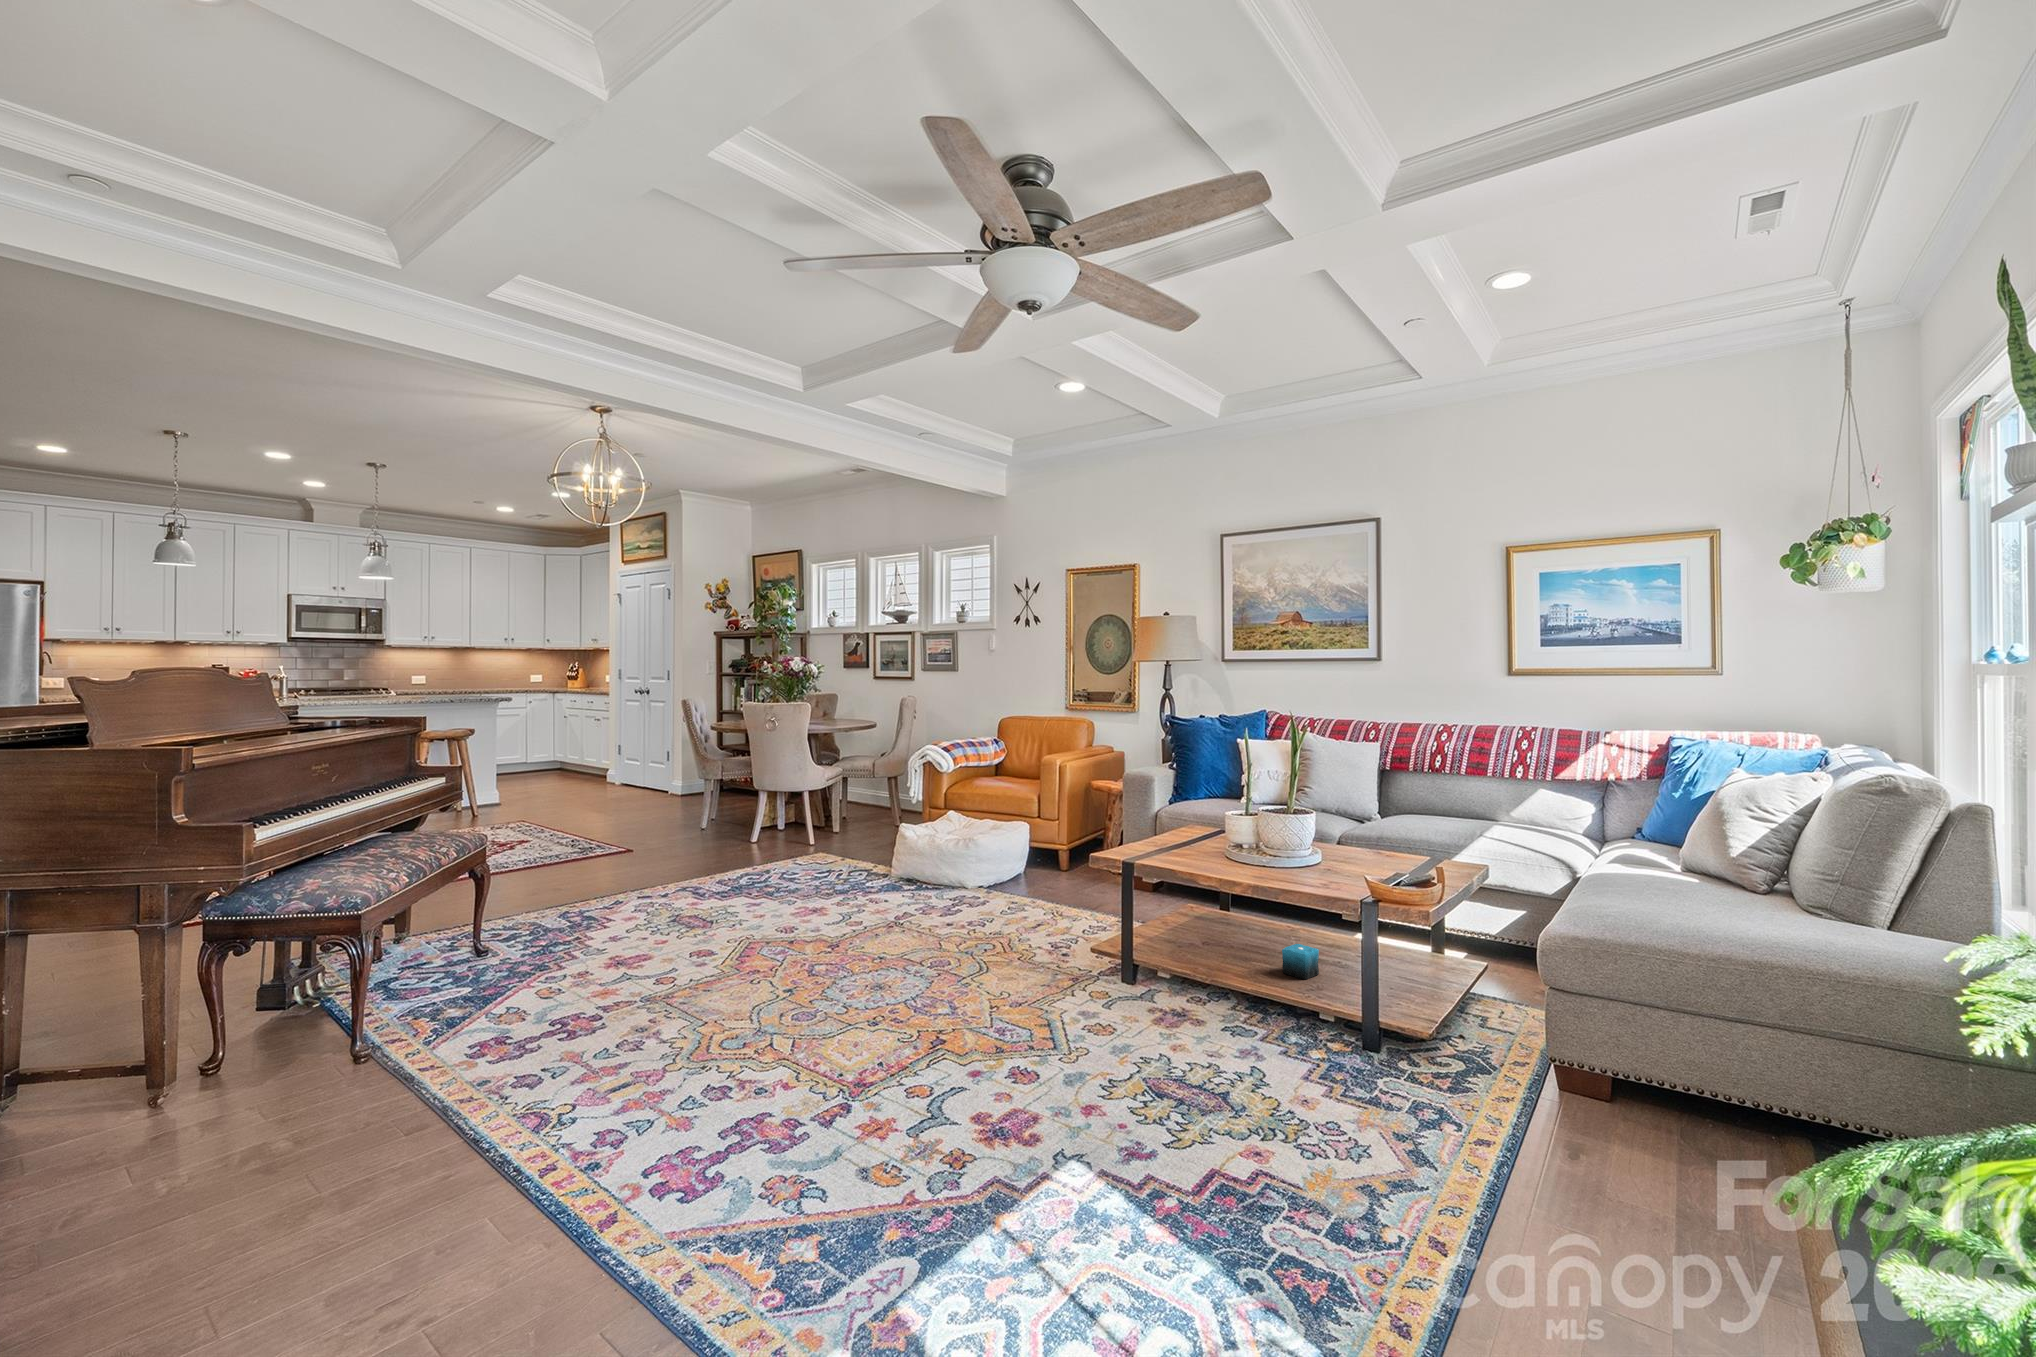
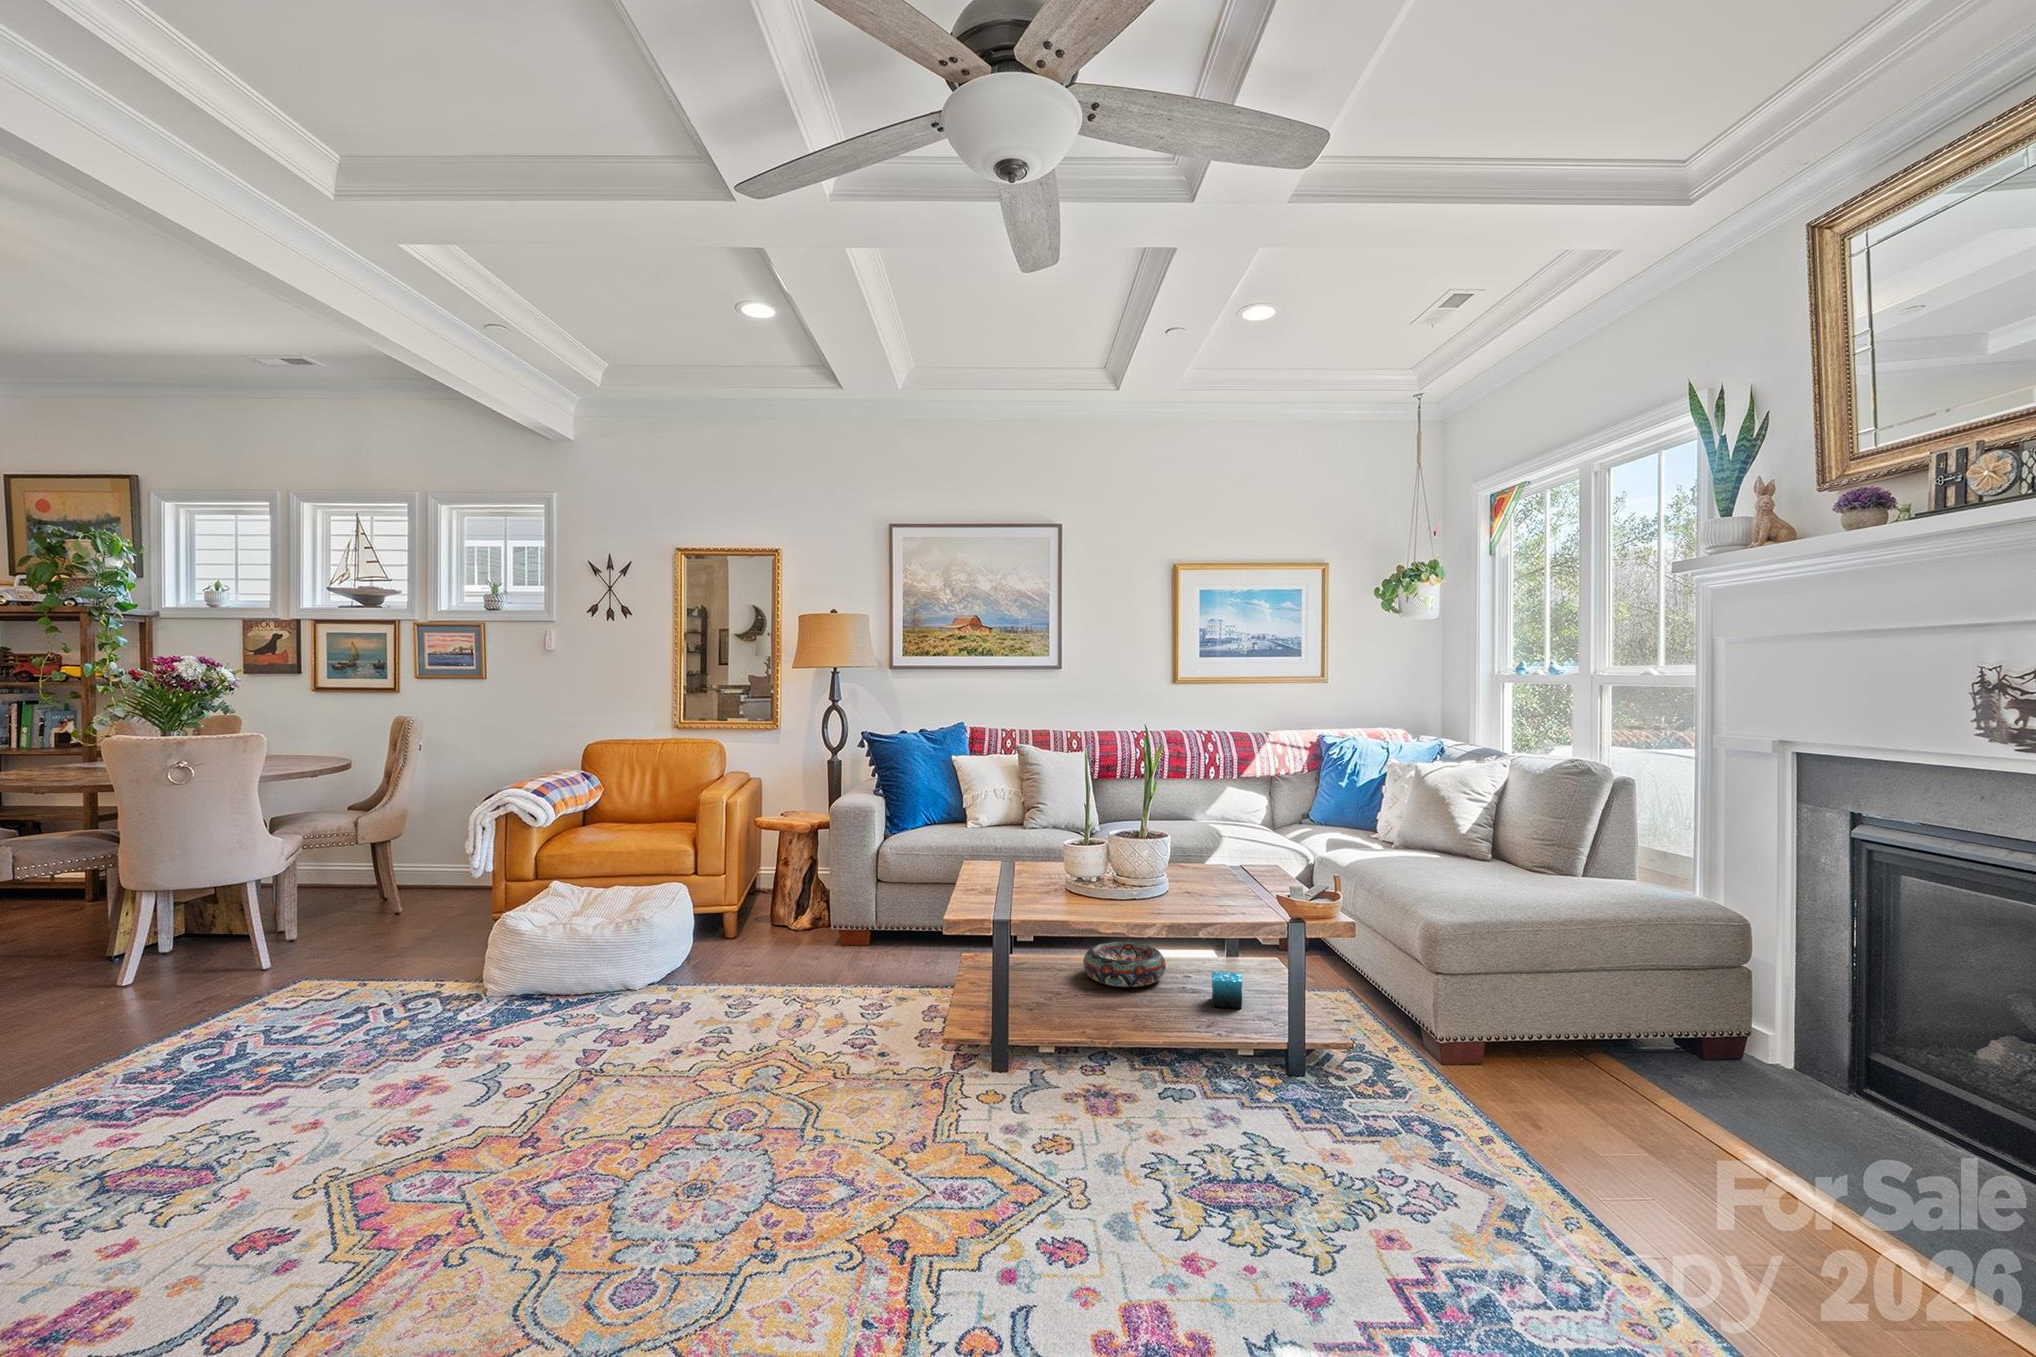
decorative bowl: none [1213,908,1289,947] -> present [1083,942,1166,987]

